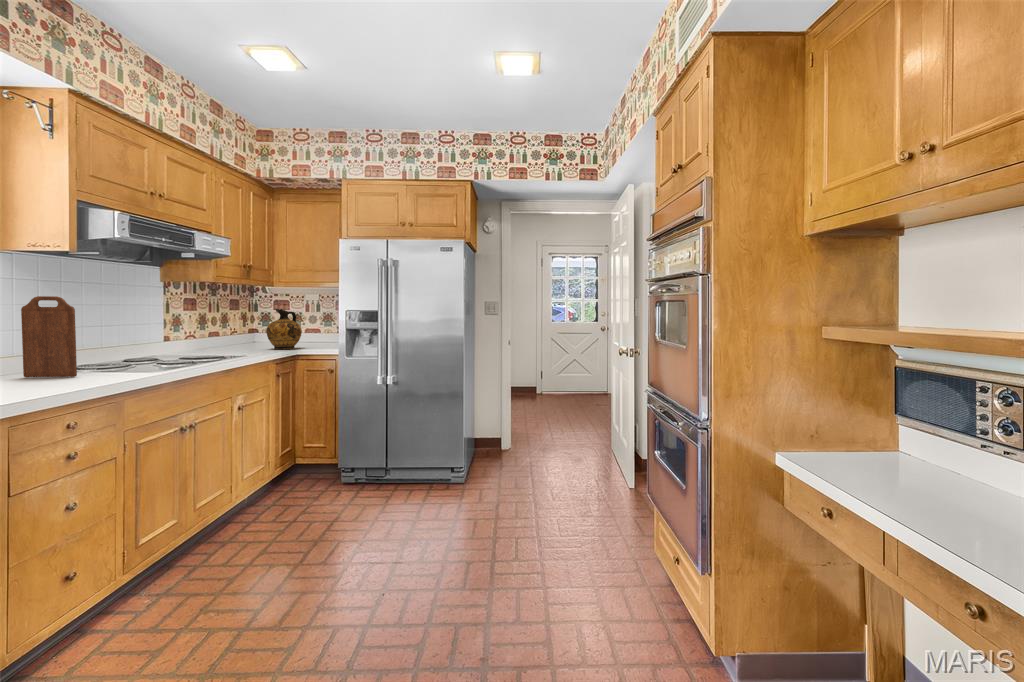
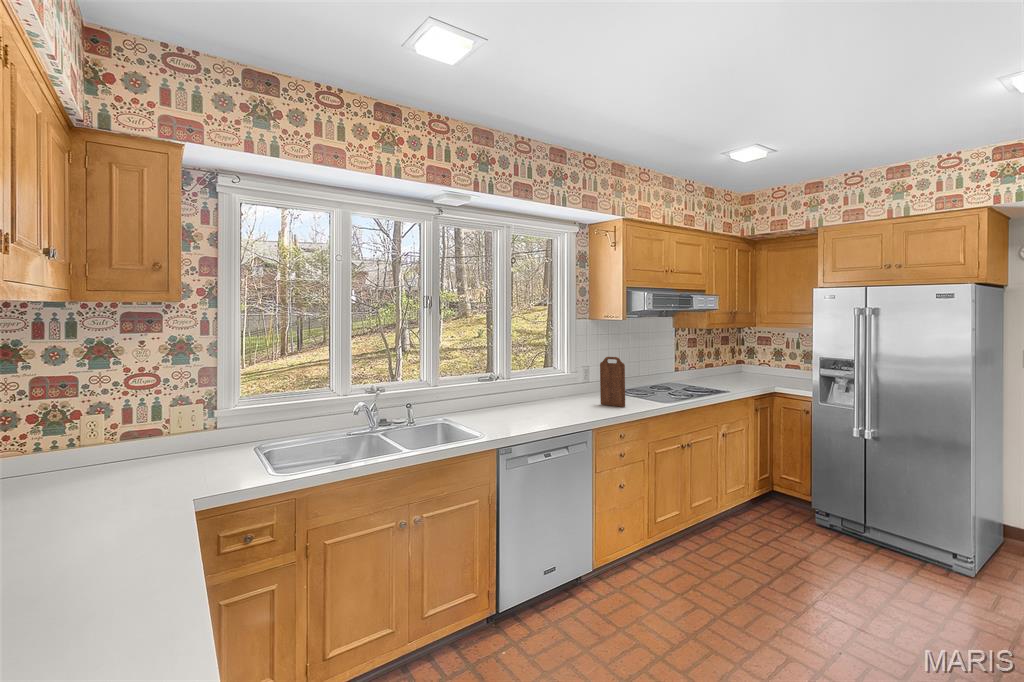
ceramic jug: present [266,309,302,349] -> none [749,349,780,384]

